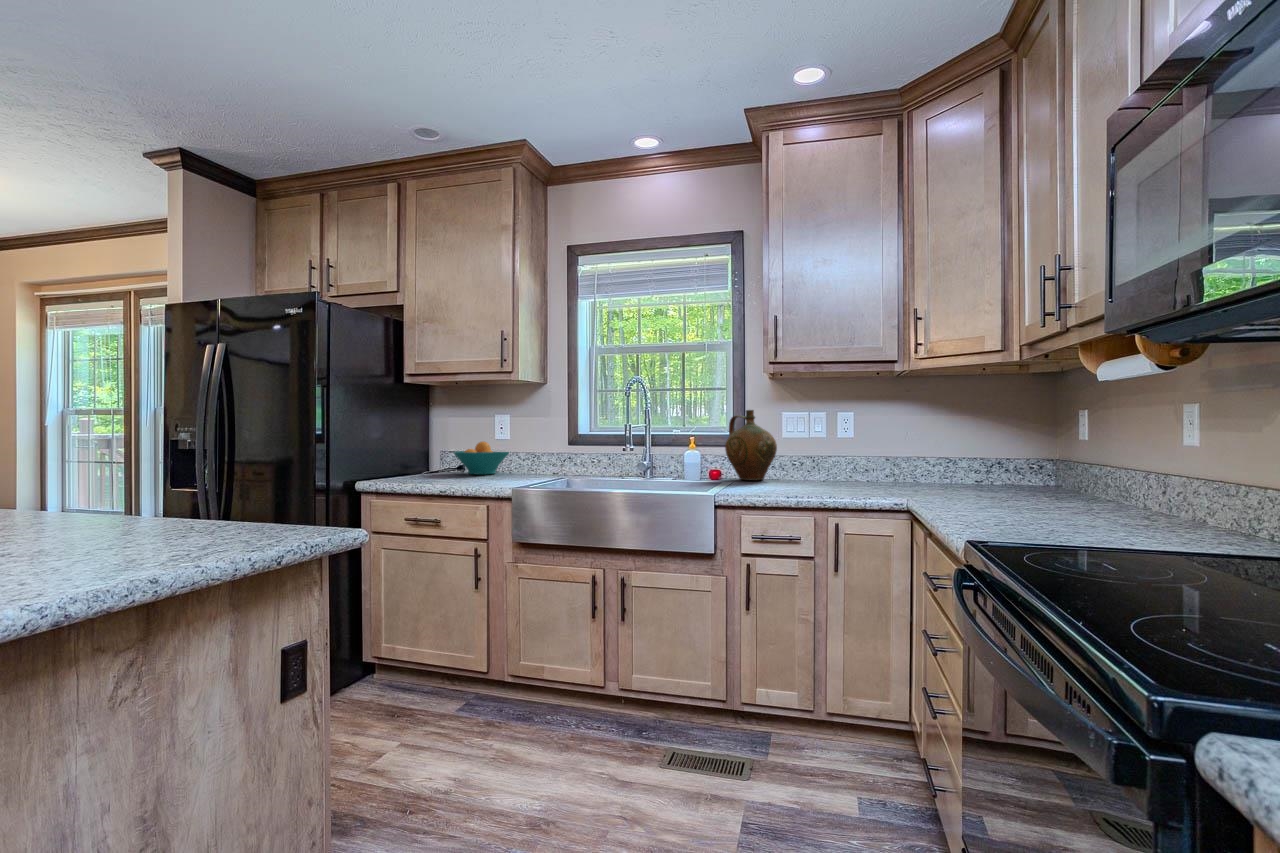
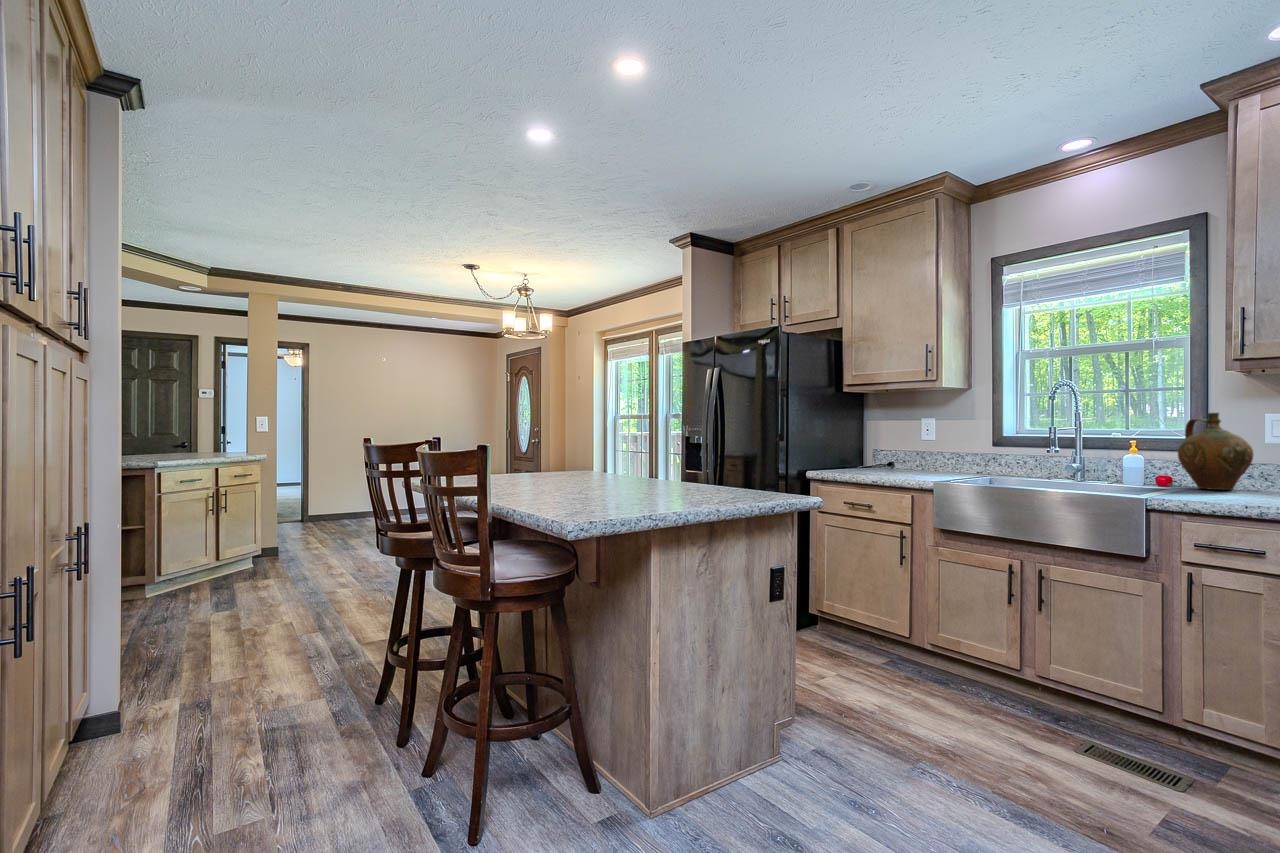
fruit bowl: present [454,442,509,475] -> none [882,441,935,470]

